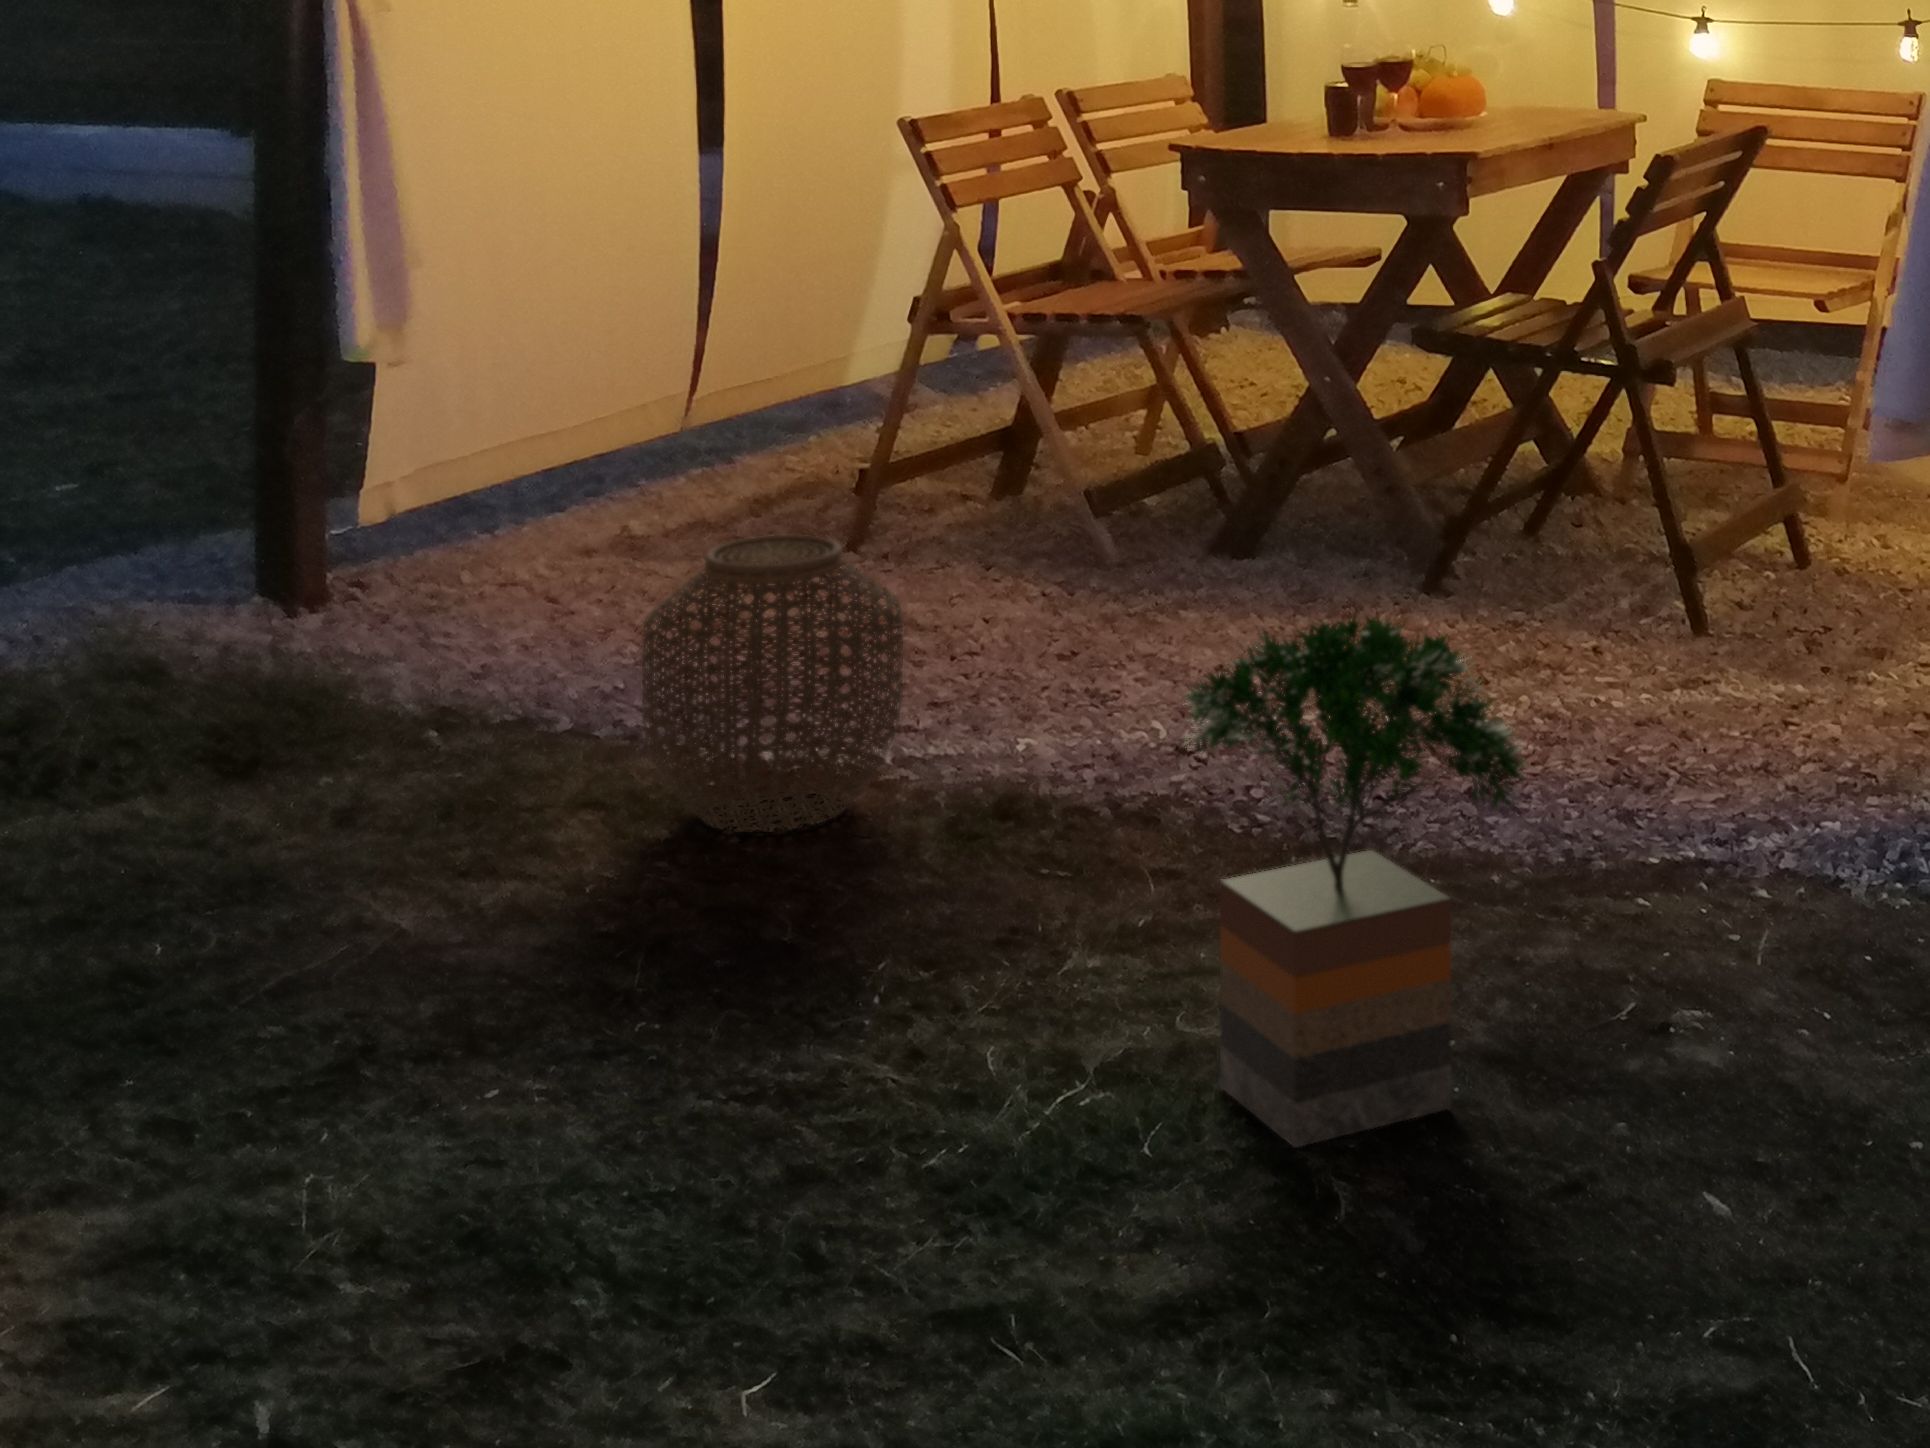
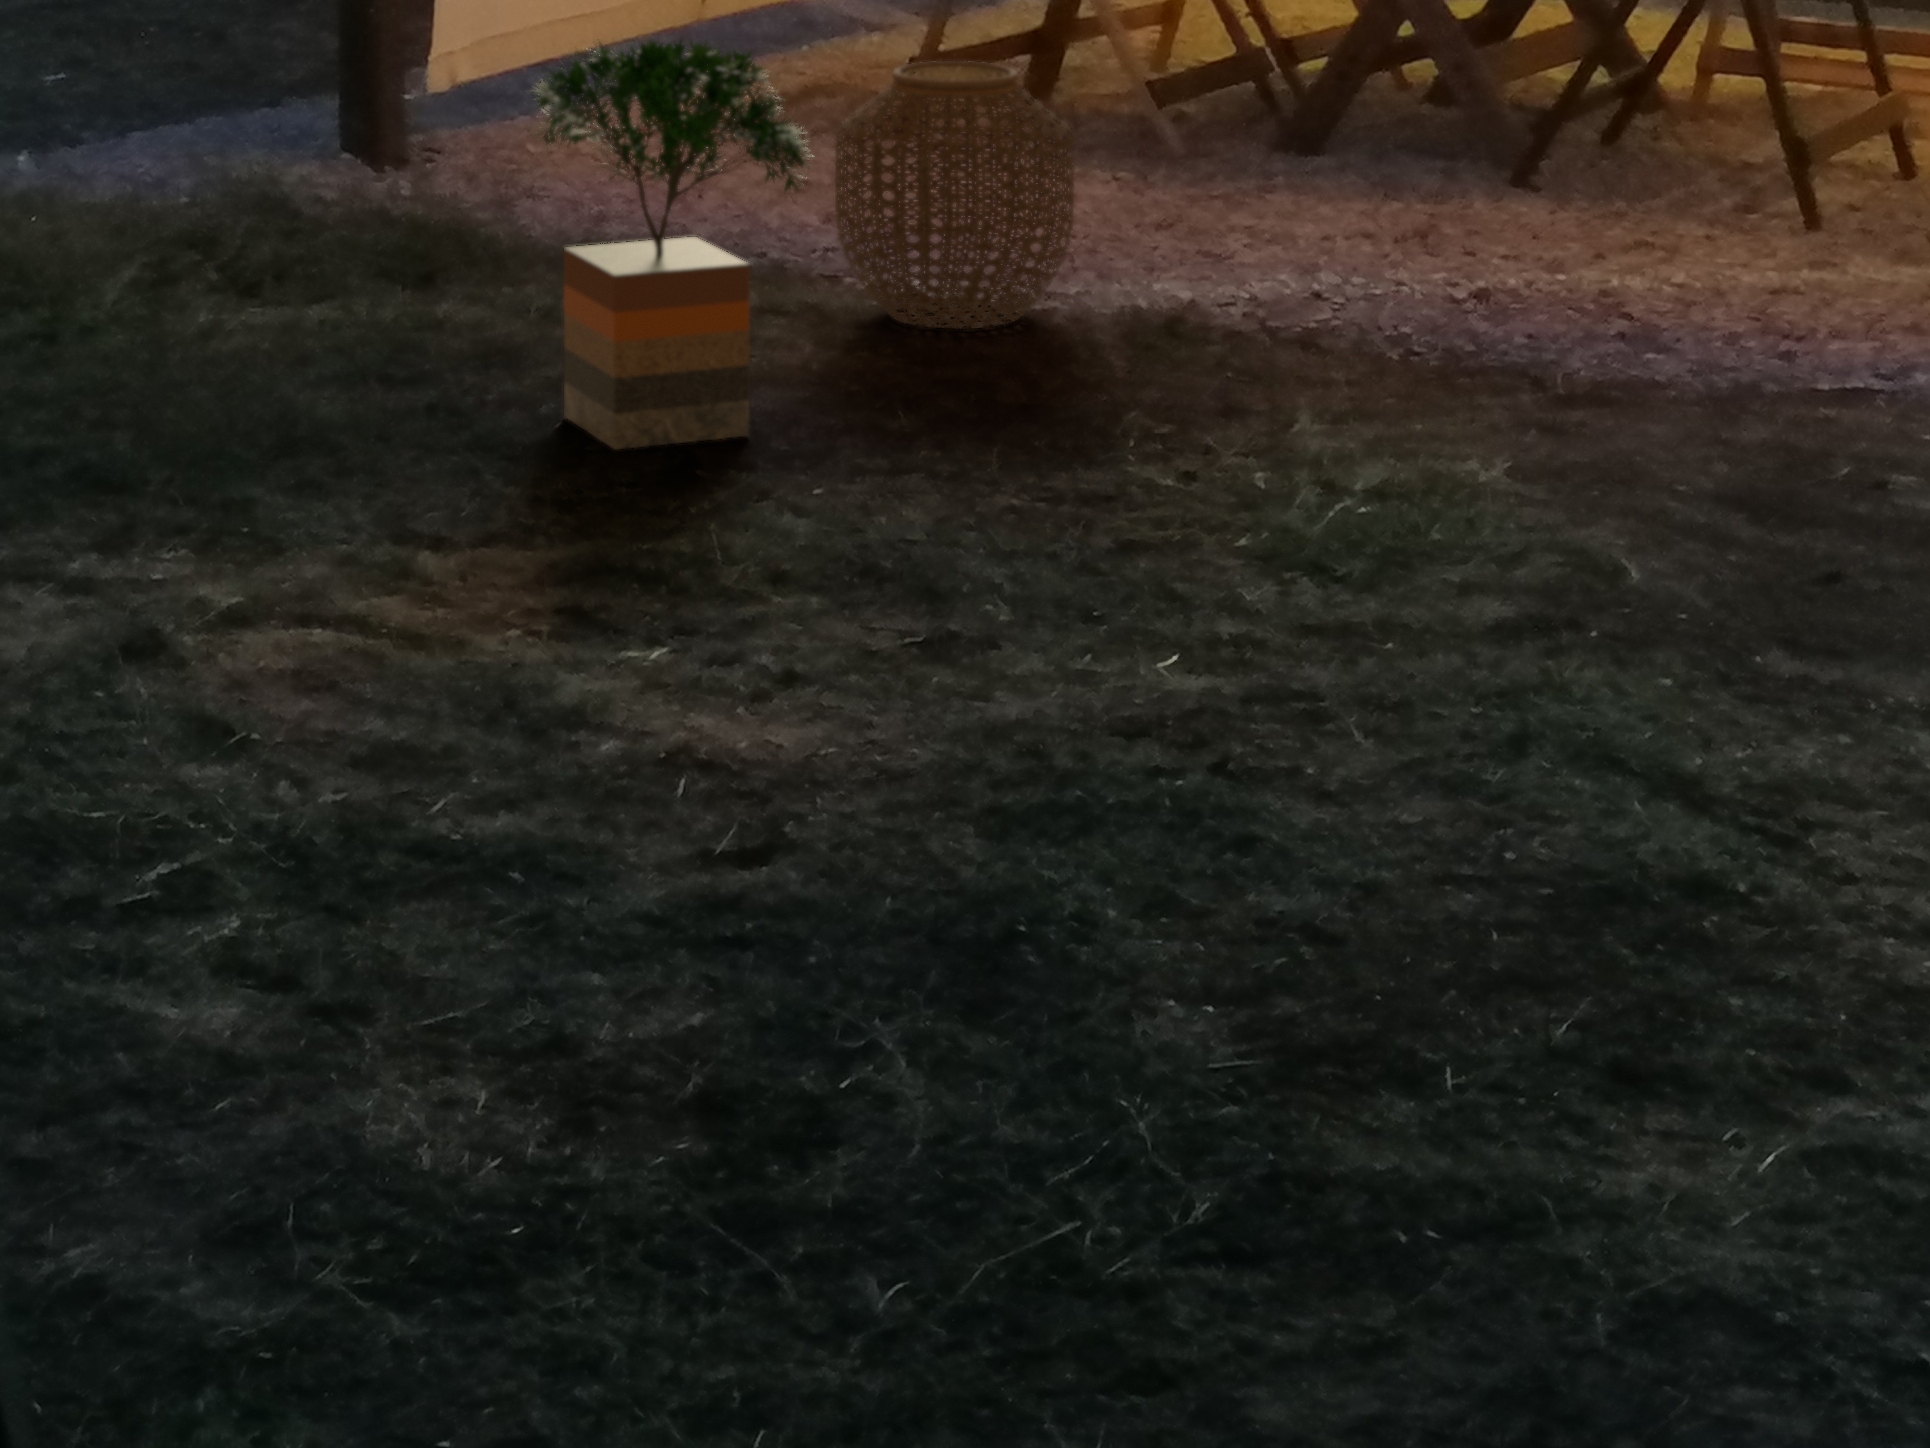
potted tree: present [1185,615,1529,1147] -> present [532,40,810,449]

